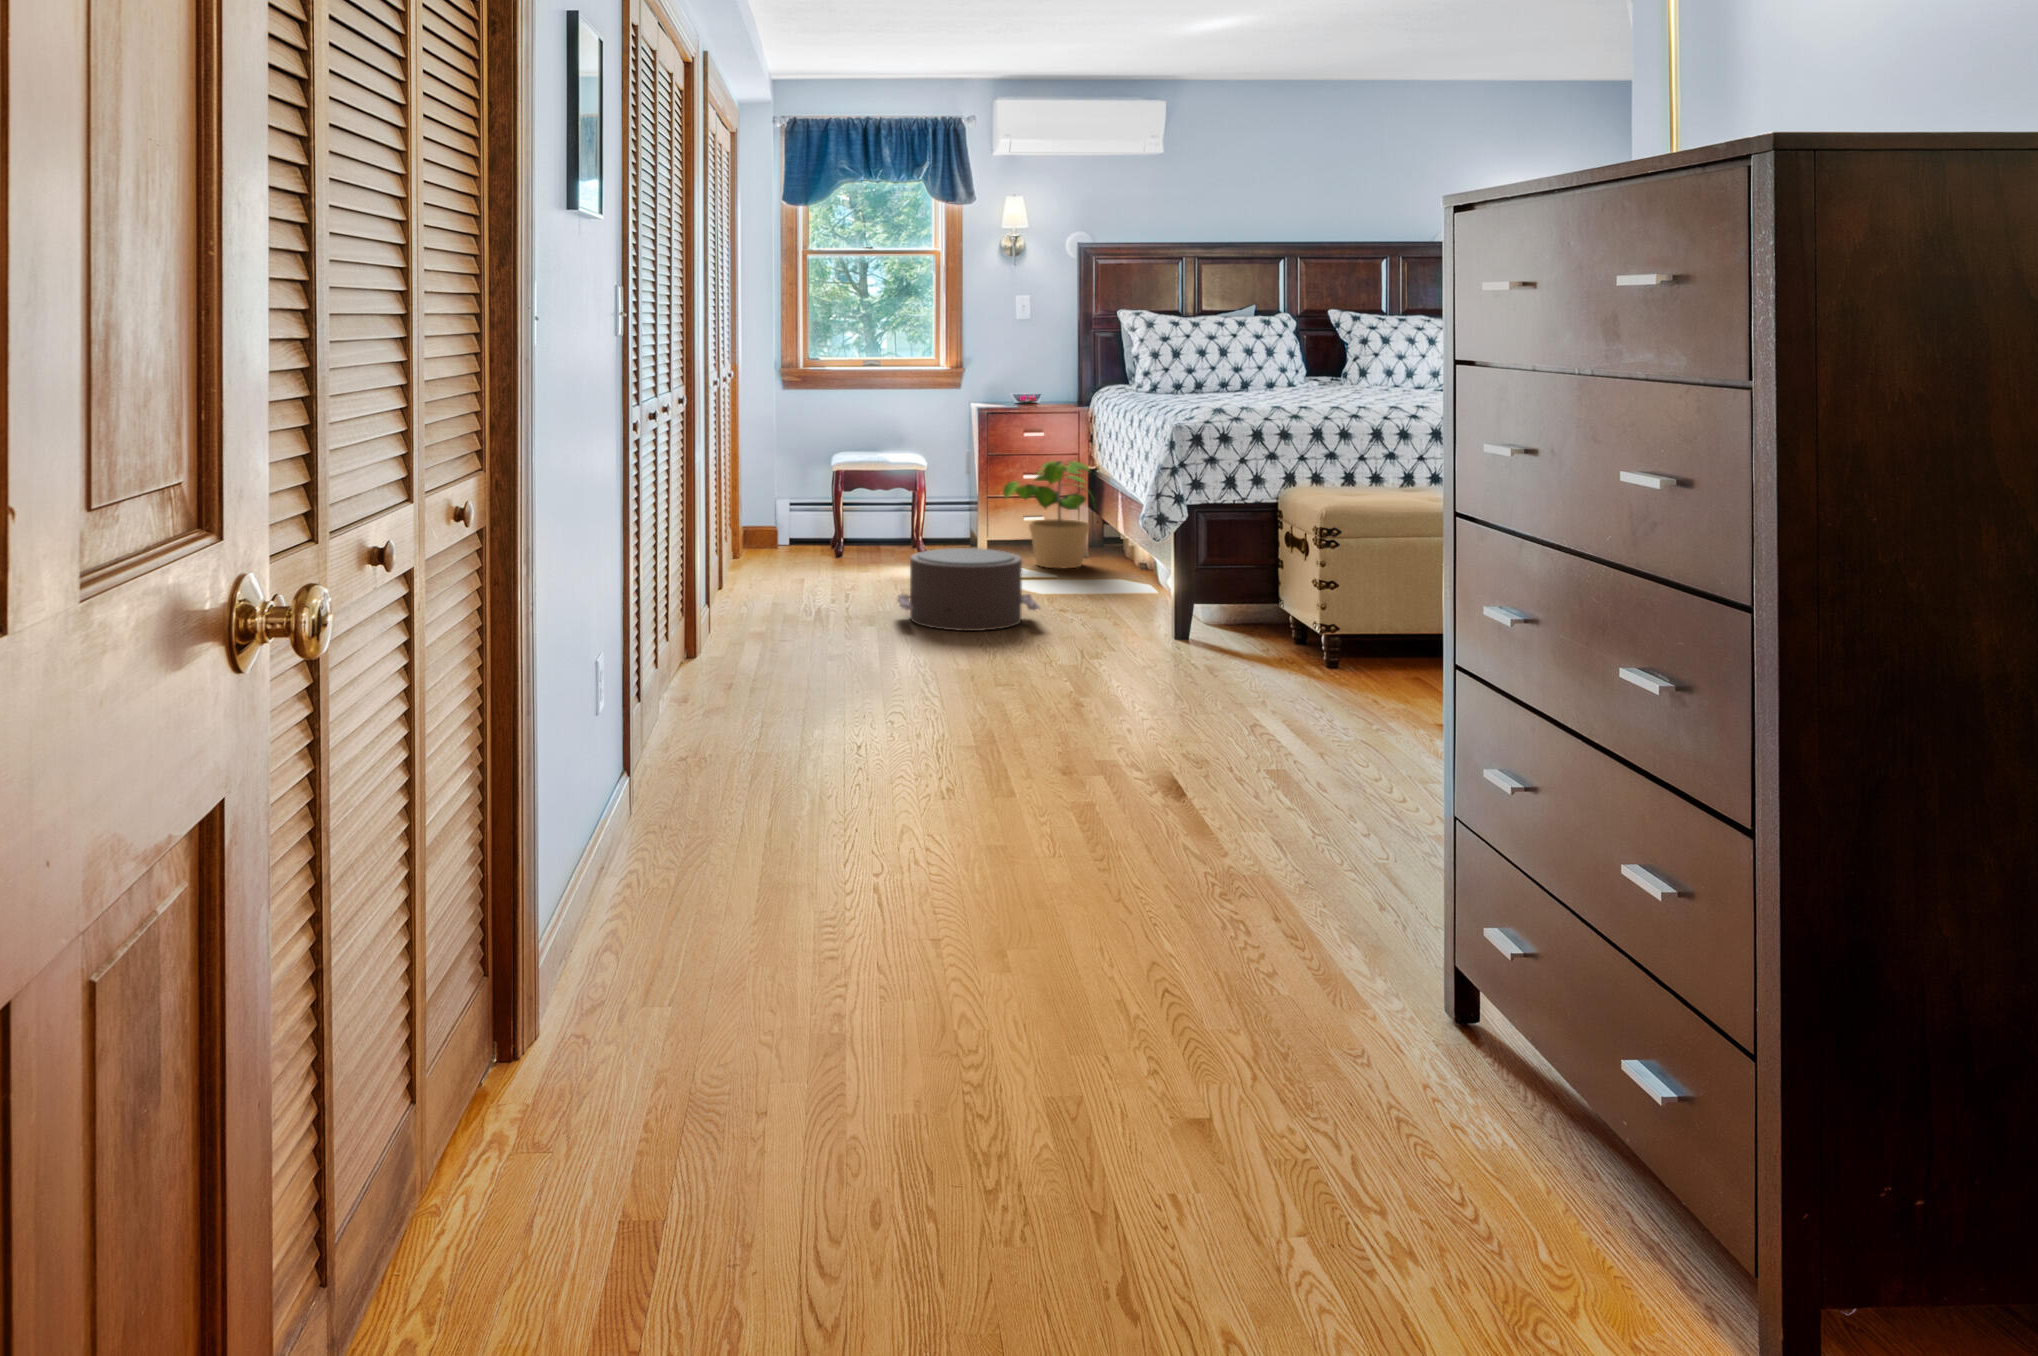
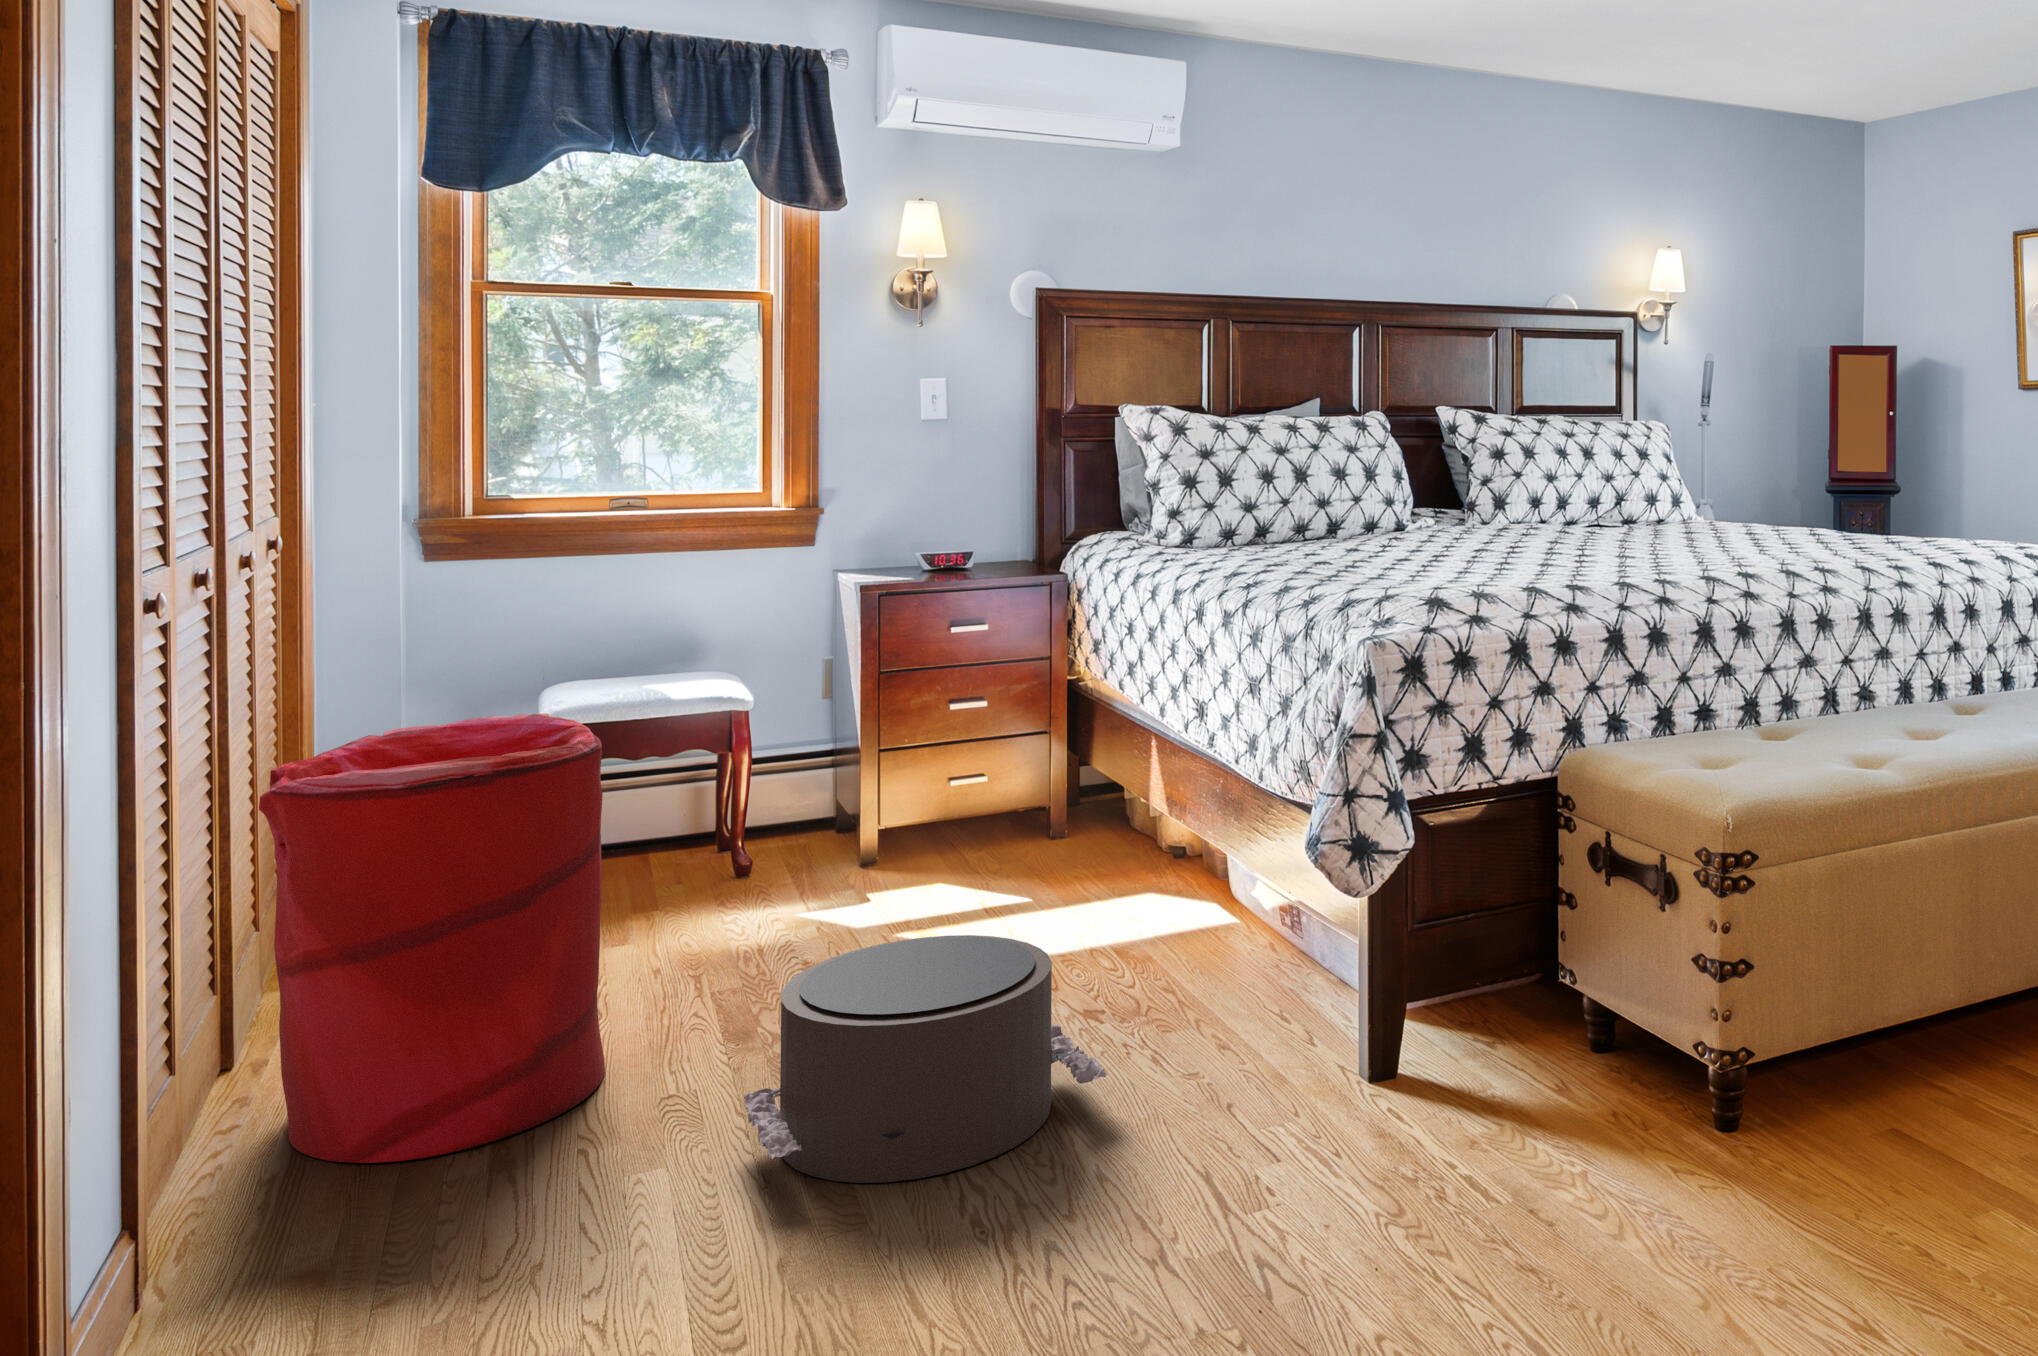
laundry hamper: none [733,441,853,603] -> present [259,713,605,1163]
potted plant: present [1003,461,1095,568] -> none [925,693,1117,894]

